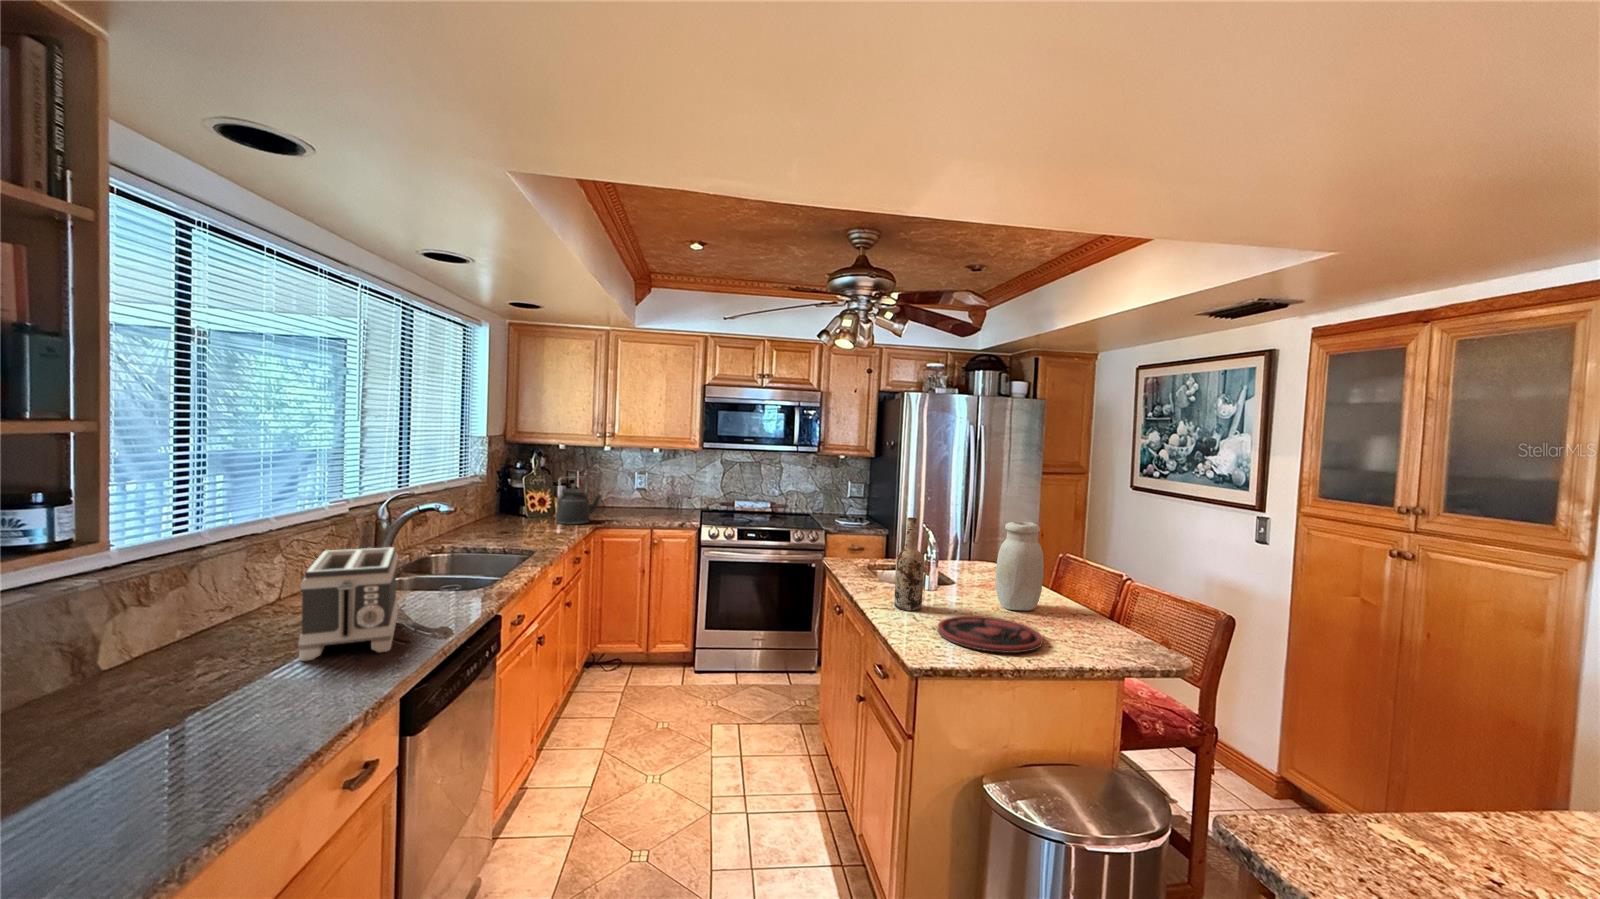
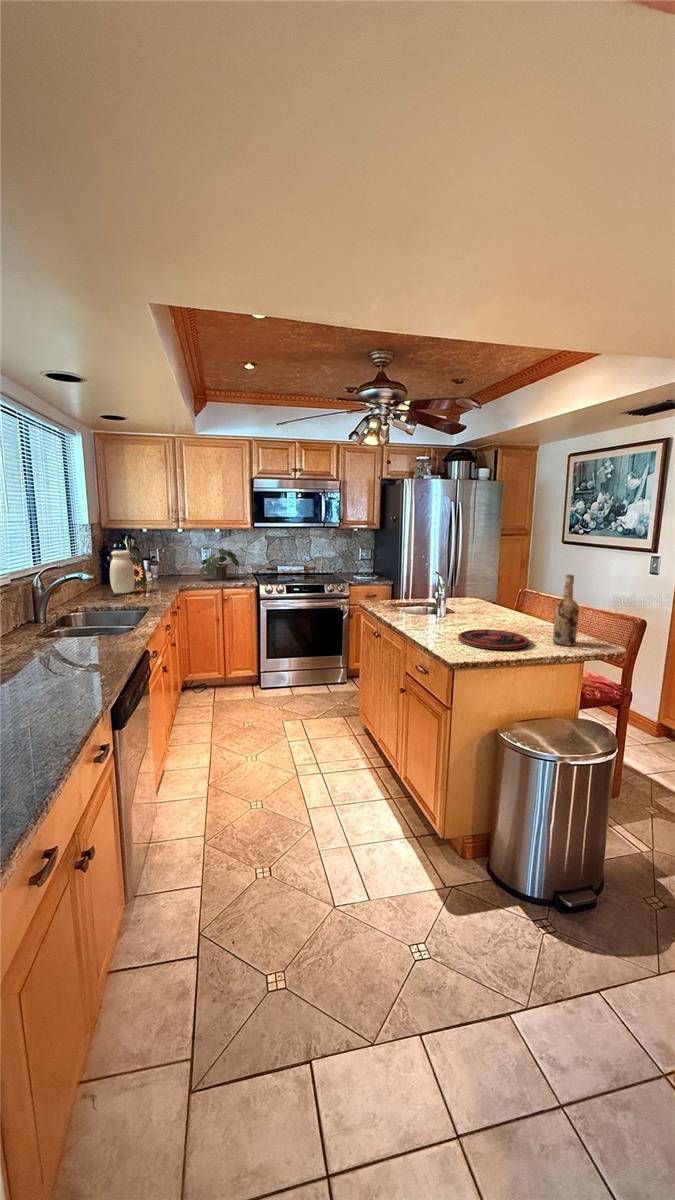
potted plant: none [627,474,681,516] -> present [200,549,239,580]
kettle: present [556,477,601,524] -> none [149,552,182,588]
wine bottle: present [894,517,924,611] -> present [553,575,579,646]
jar: present [995,522,1044,611] -> present [110,550,135,593]
toaster: present [298,547,398,661] -> none [25,603,95,683]

